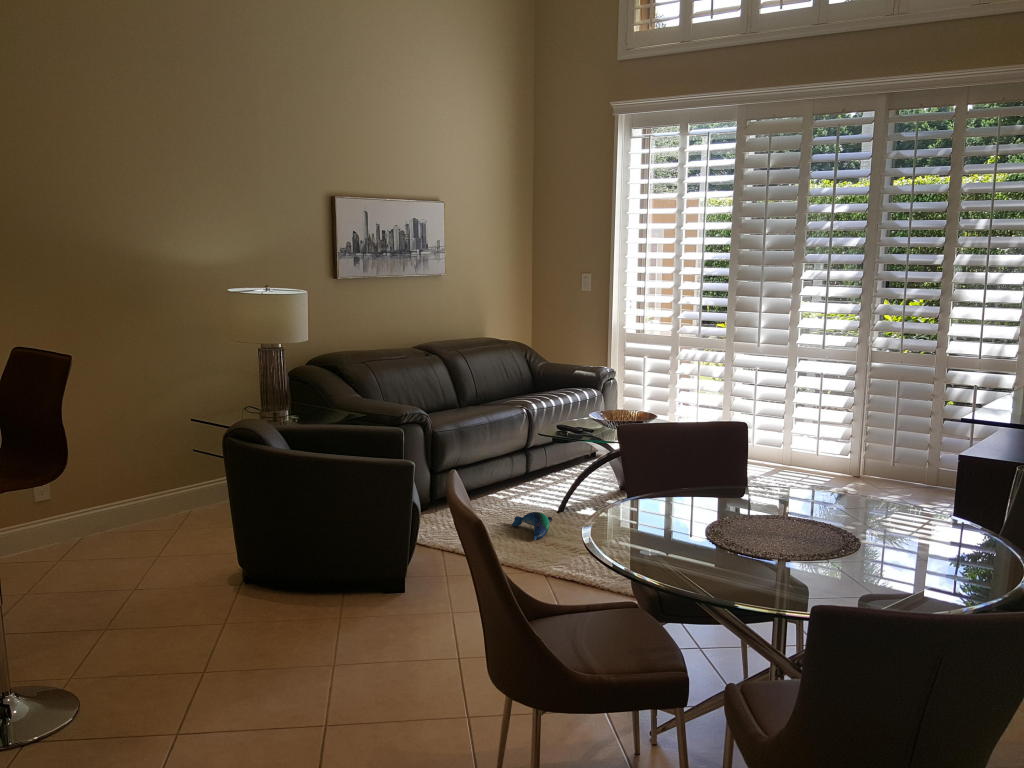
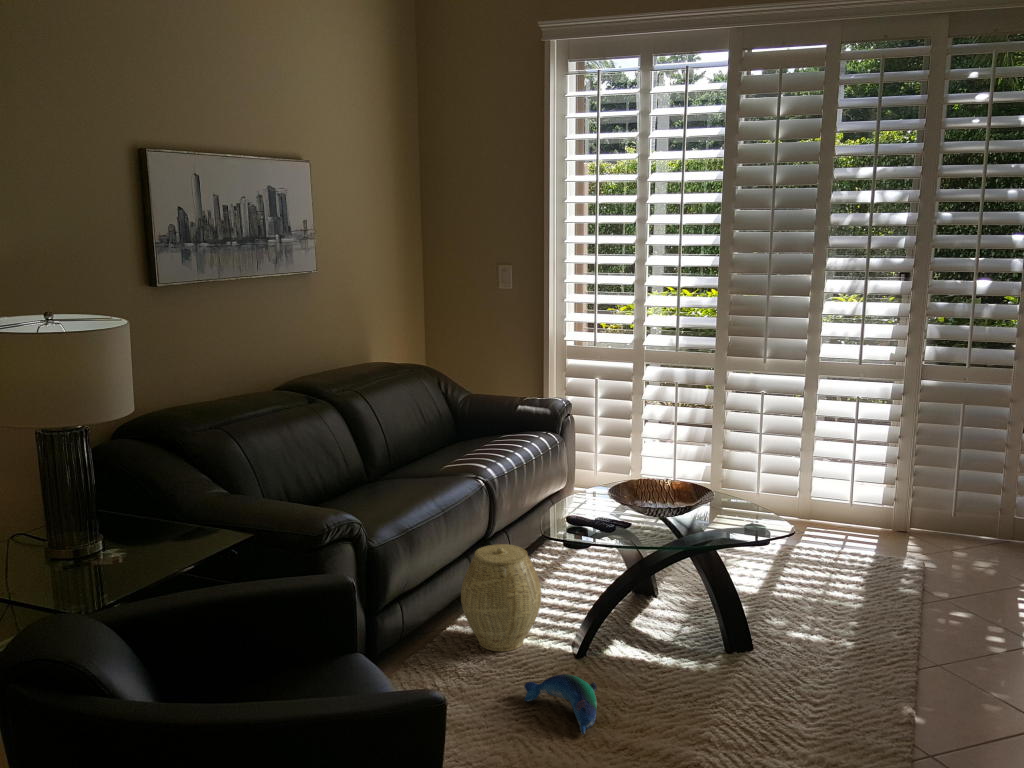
woven basket: none [494,443,544,507] -> present [461,544,541,652]

